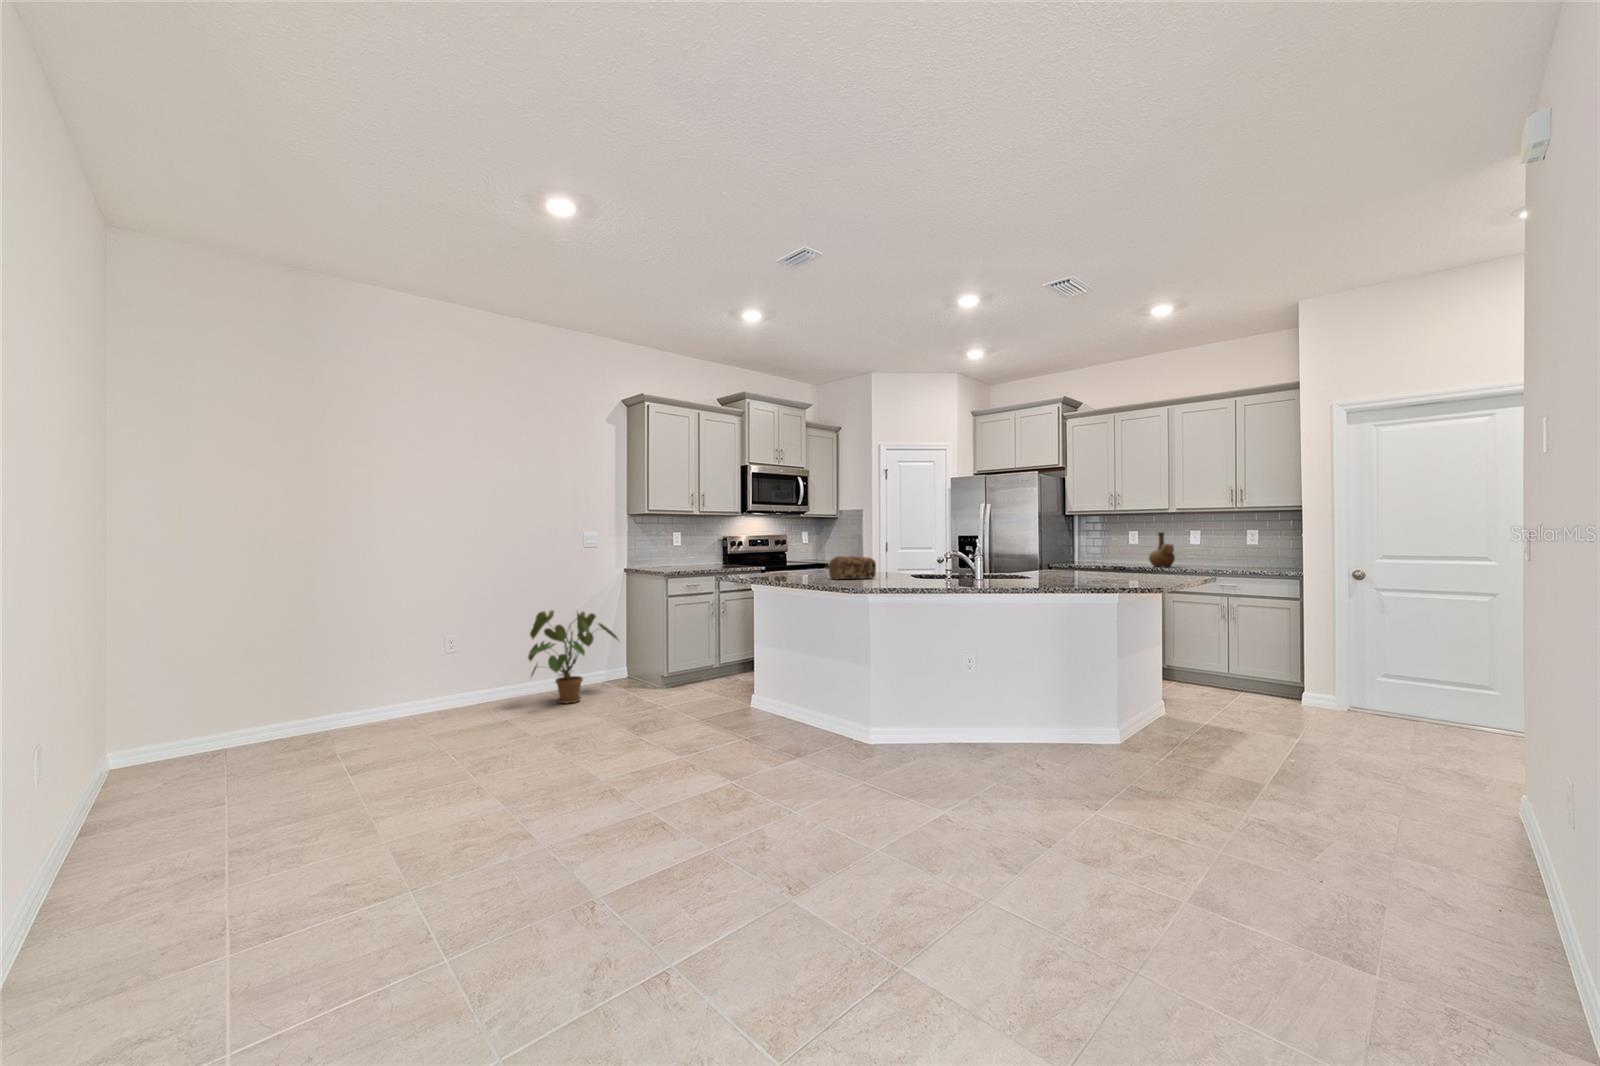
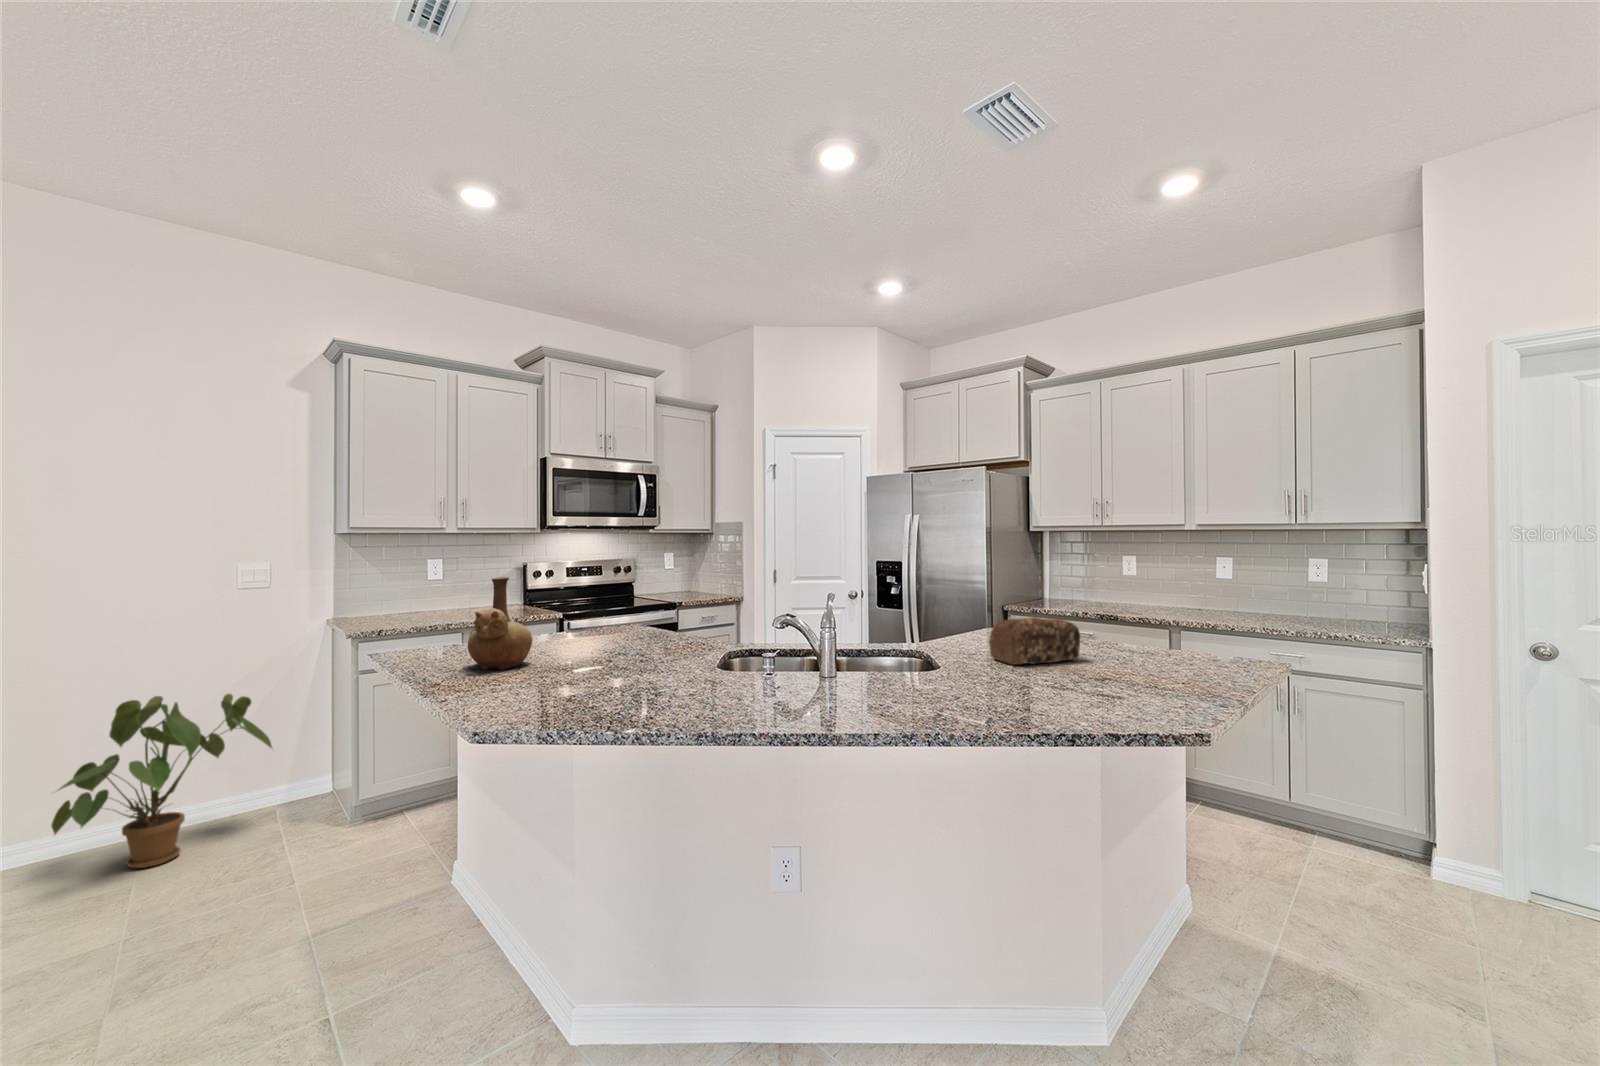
vase: present [1149,532,1175,567] -> present [468,577,532,670]
bread loaf: present [829,556,876,579] -> present [989,617,1080,665]

